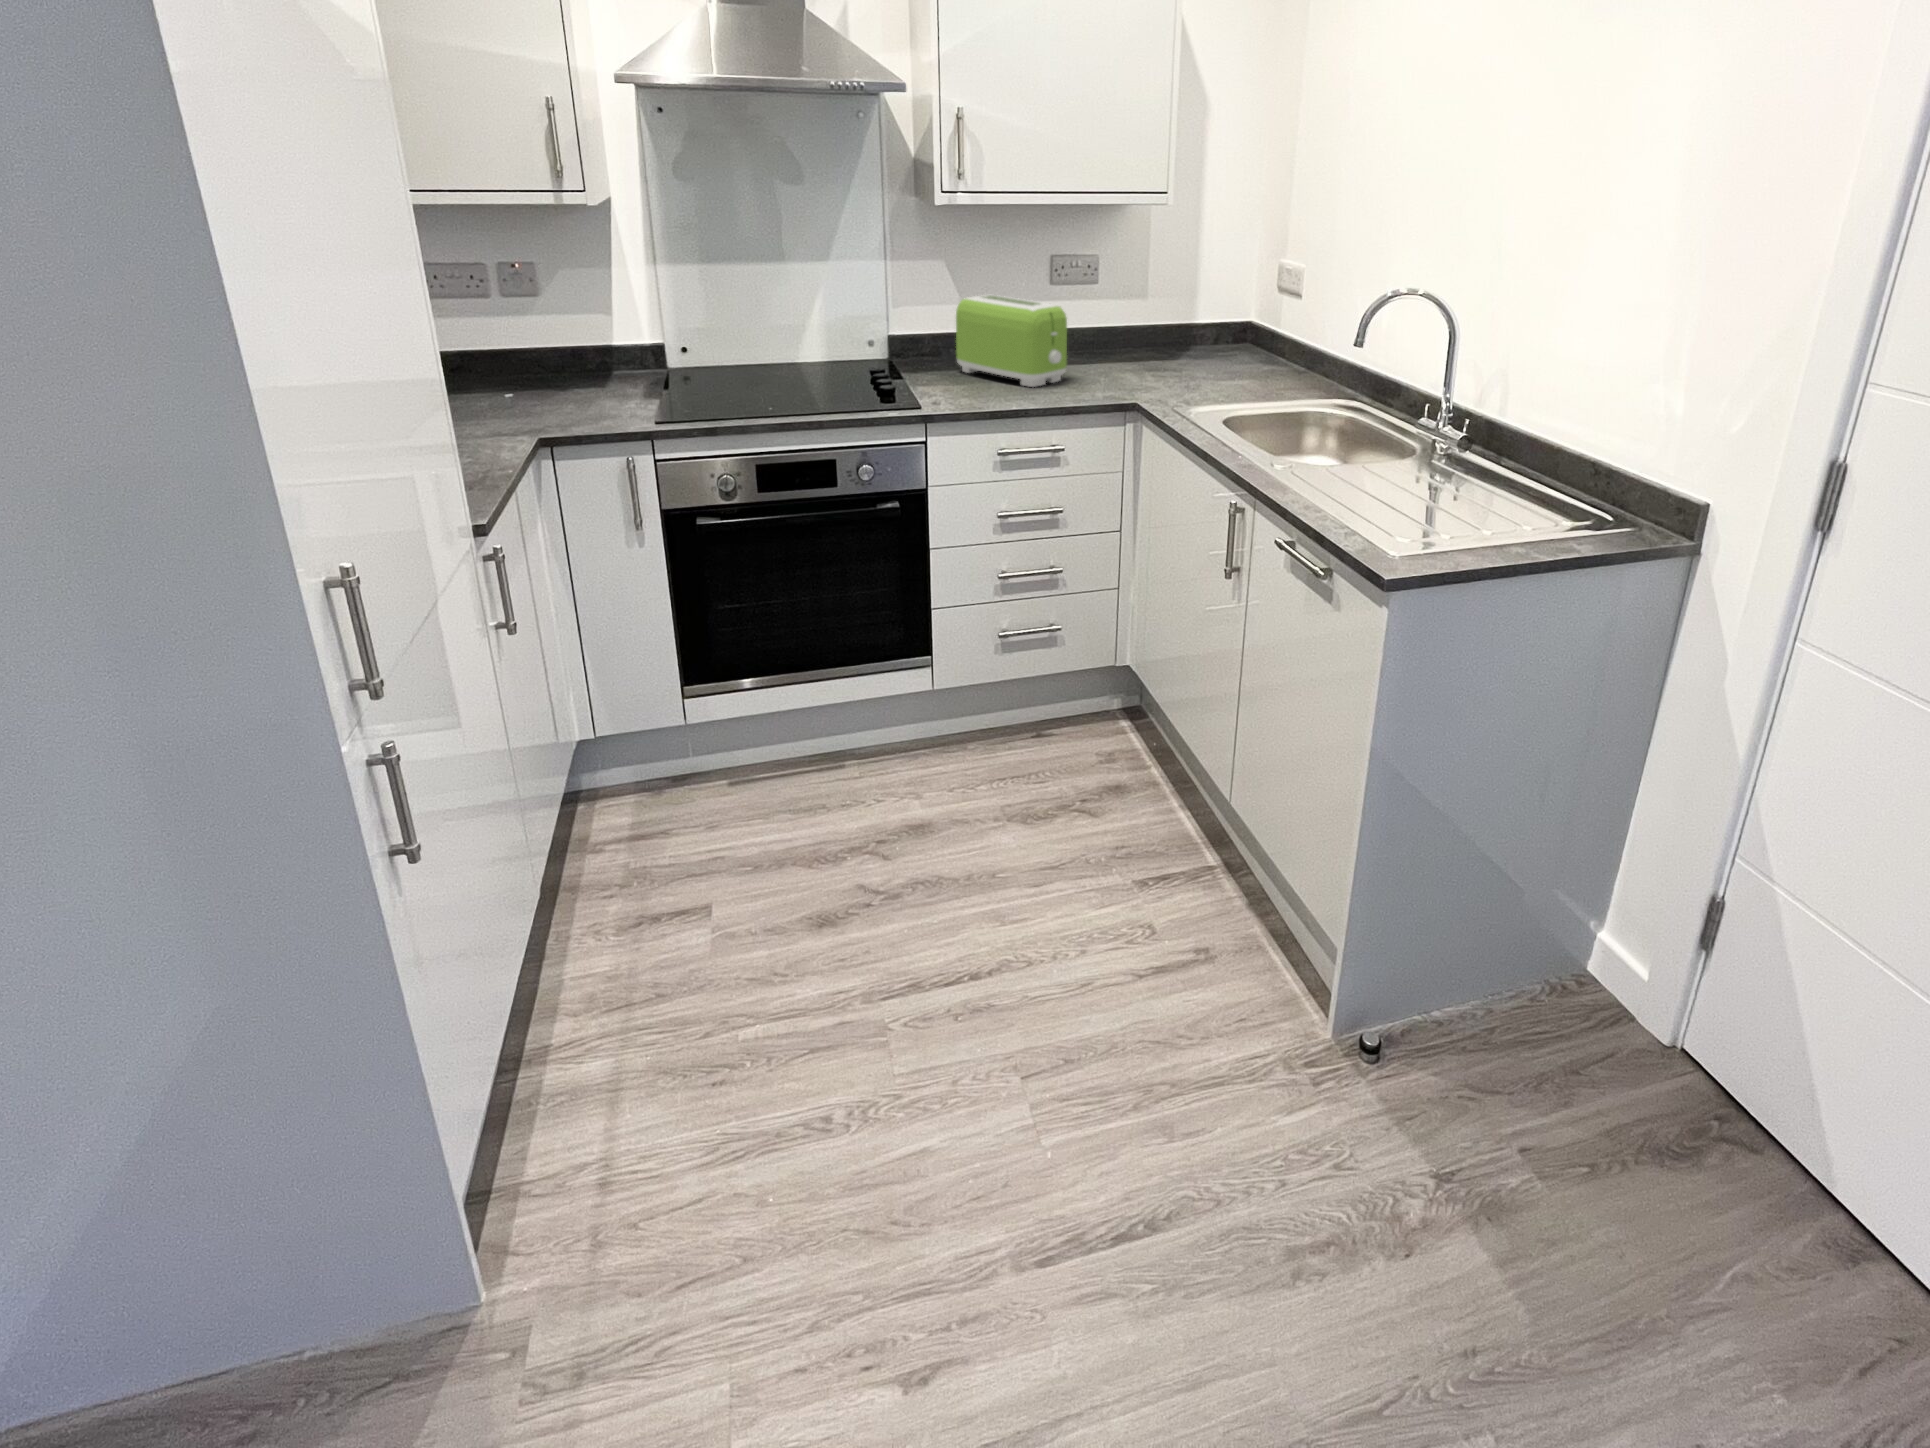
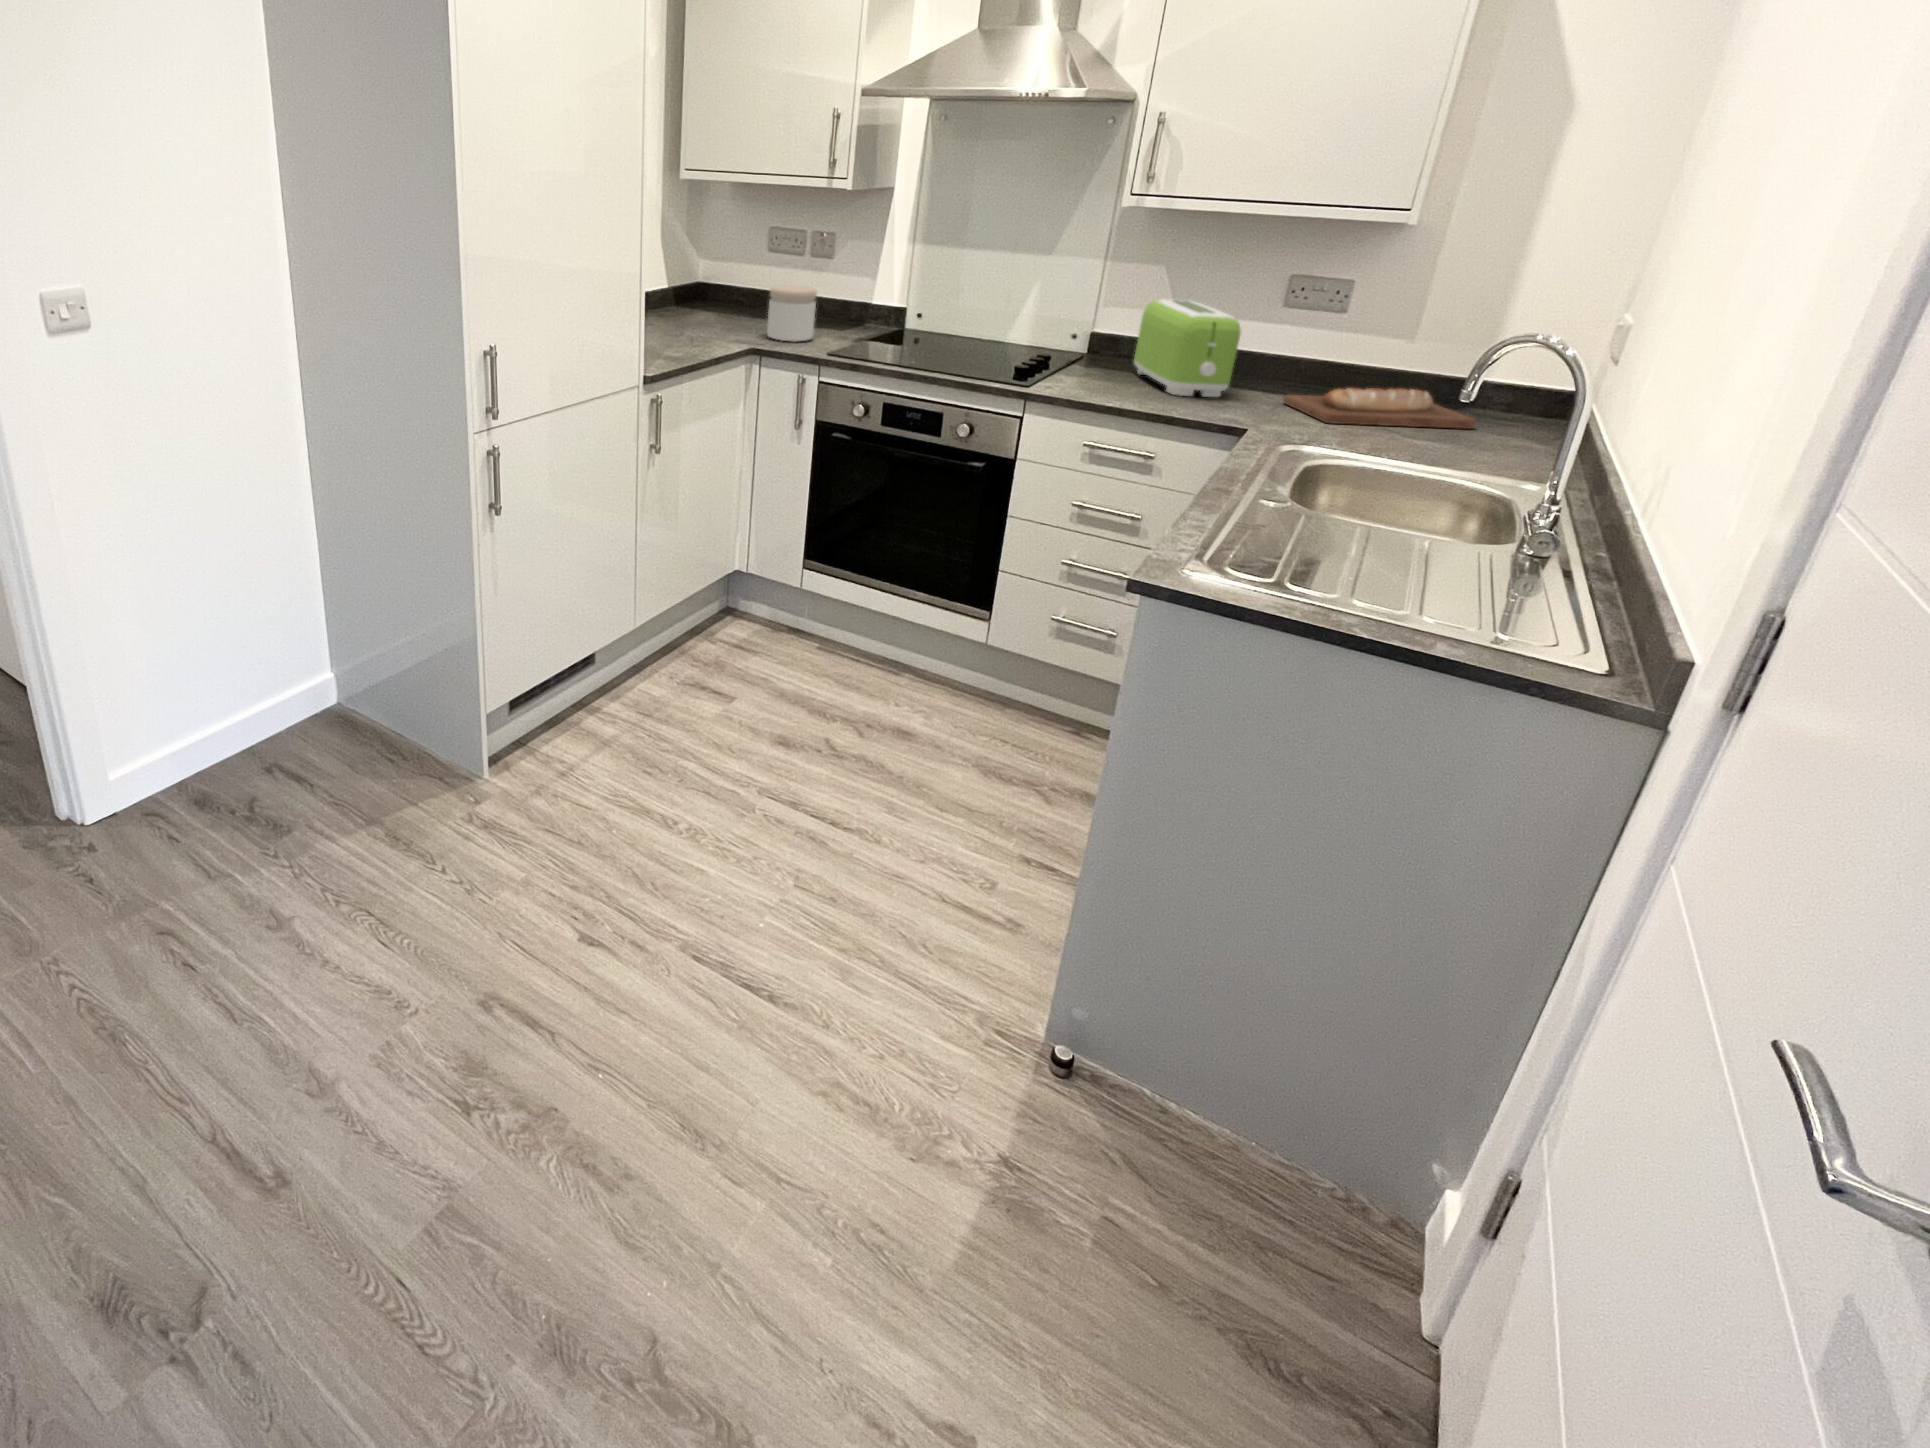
bread loaf: none [1103,342,1226,385] -> present [1283,388,1476,429]
jar: none [522,344,602,422] -> present [767,285,817,342]

